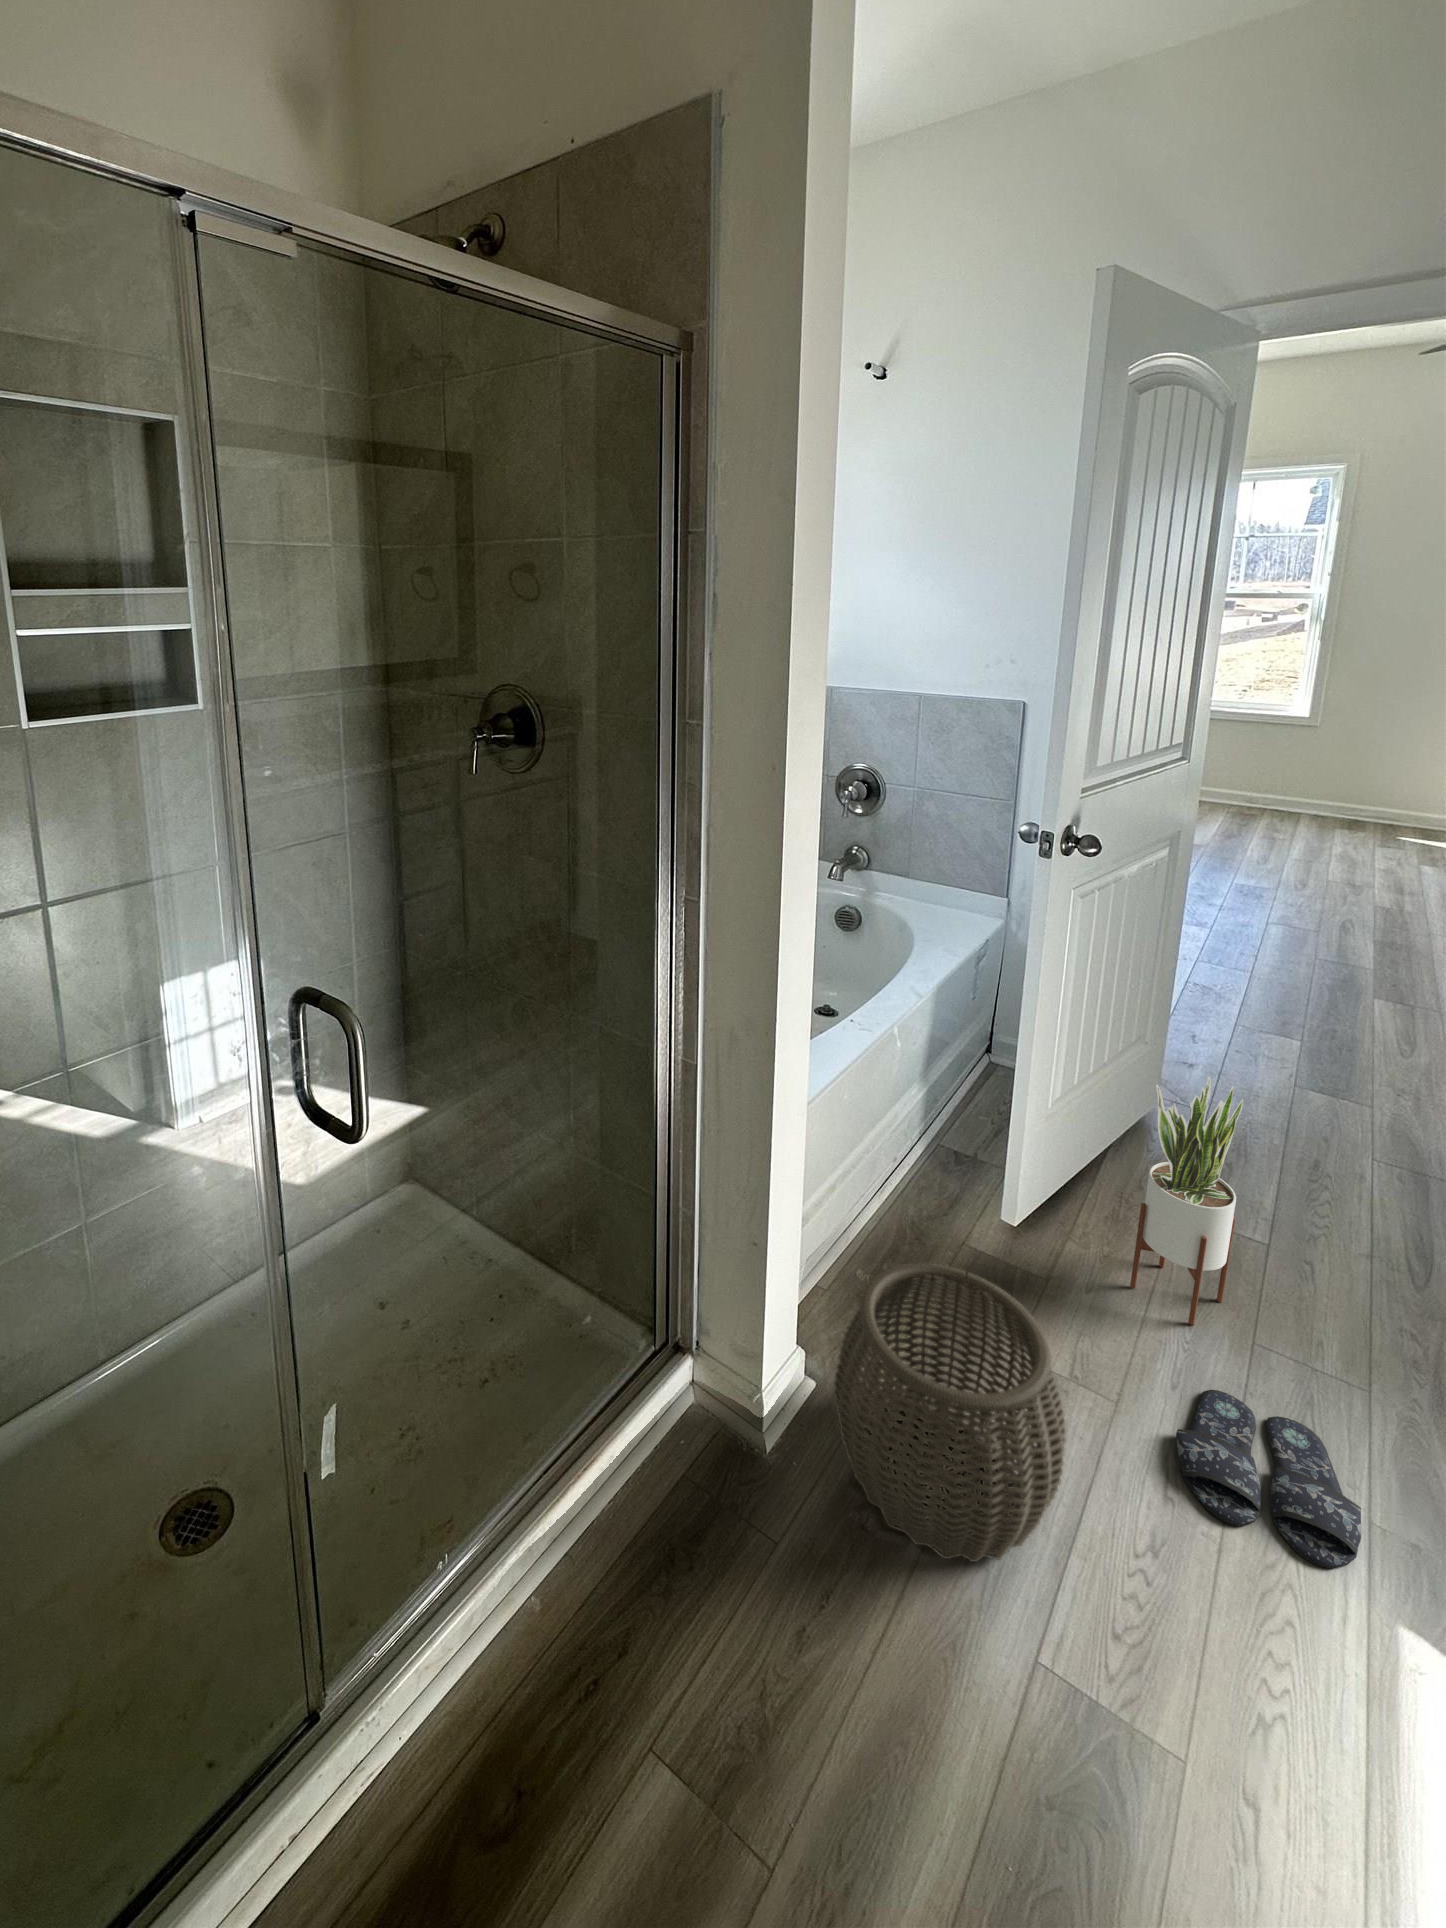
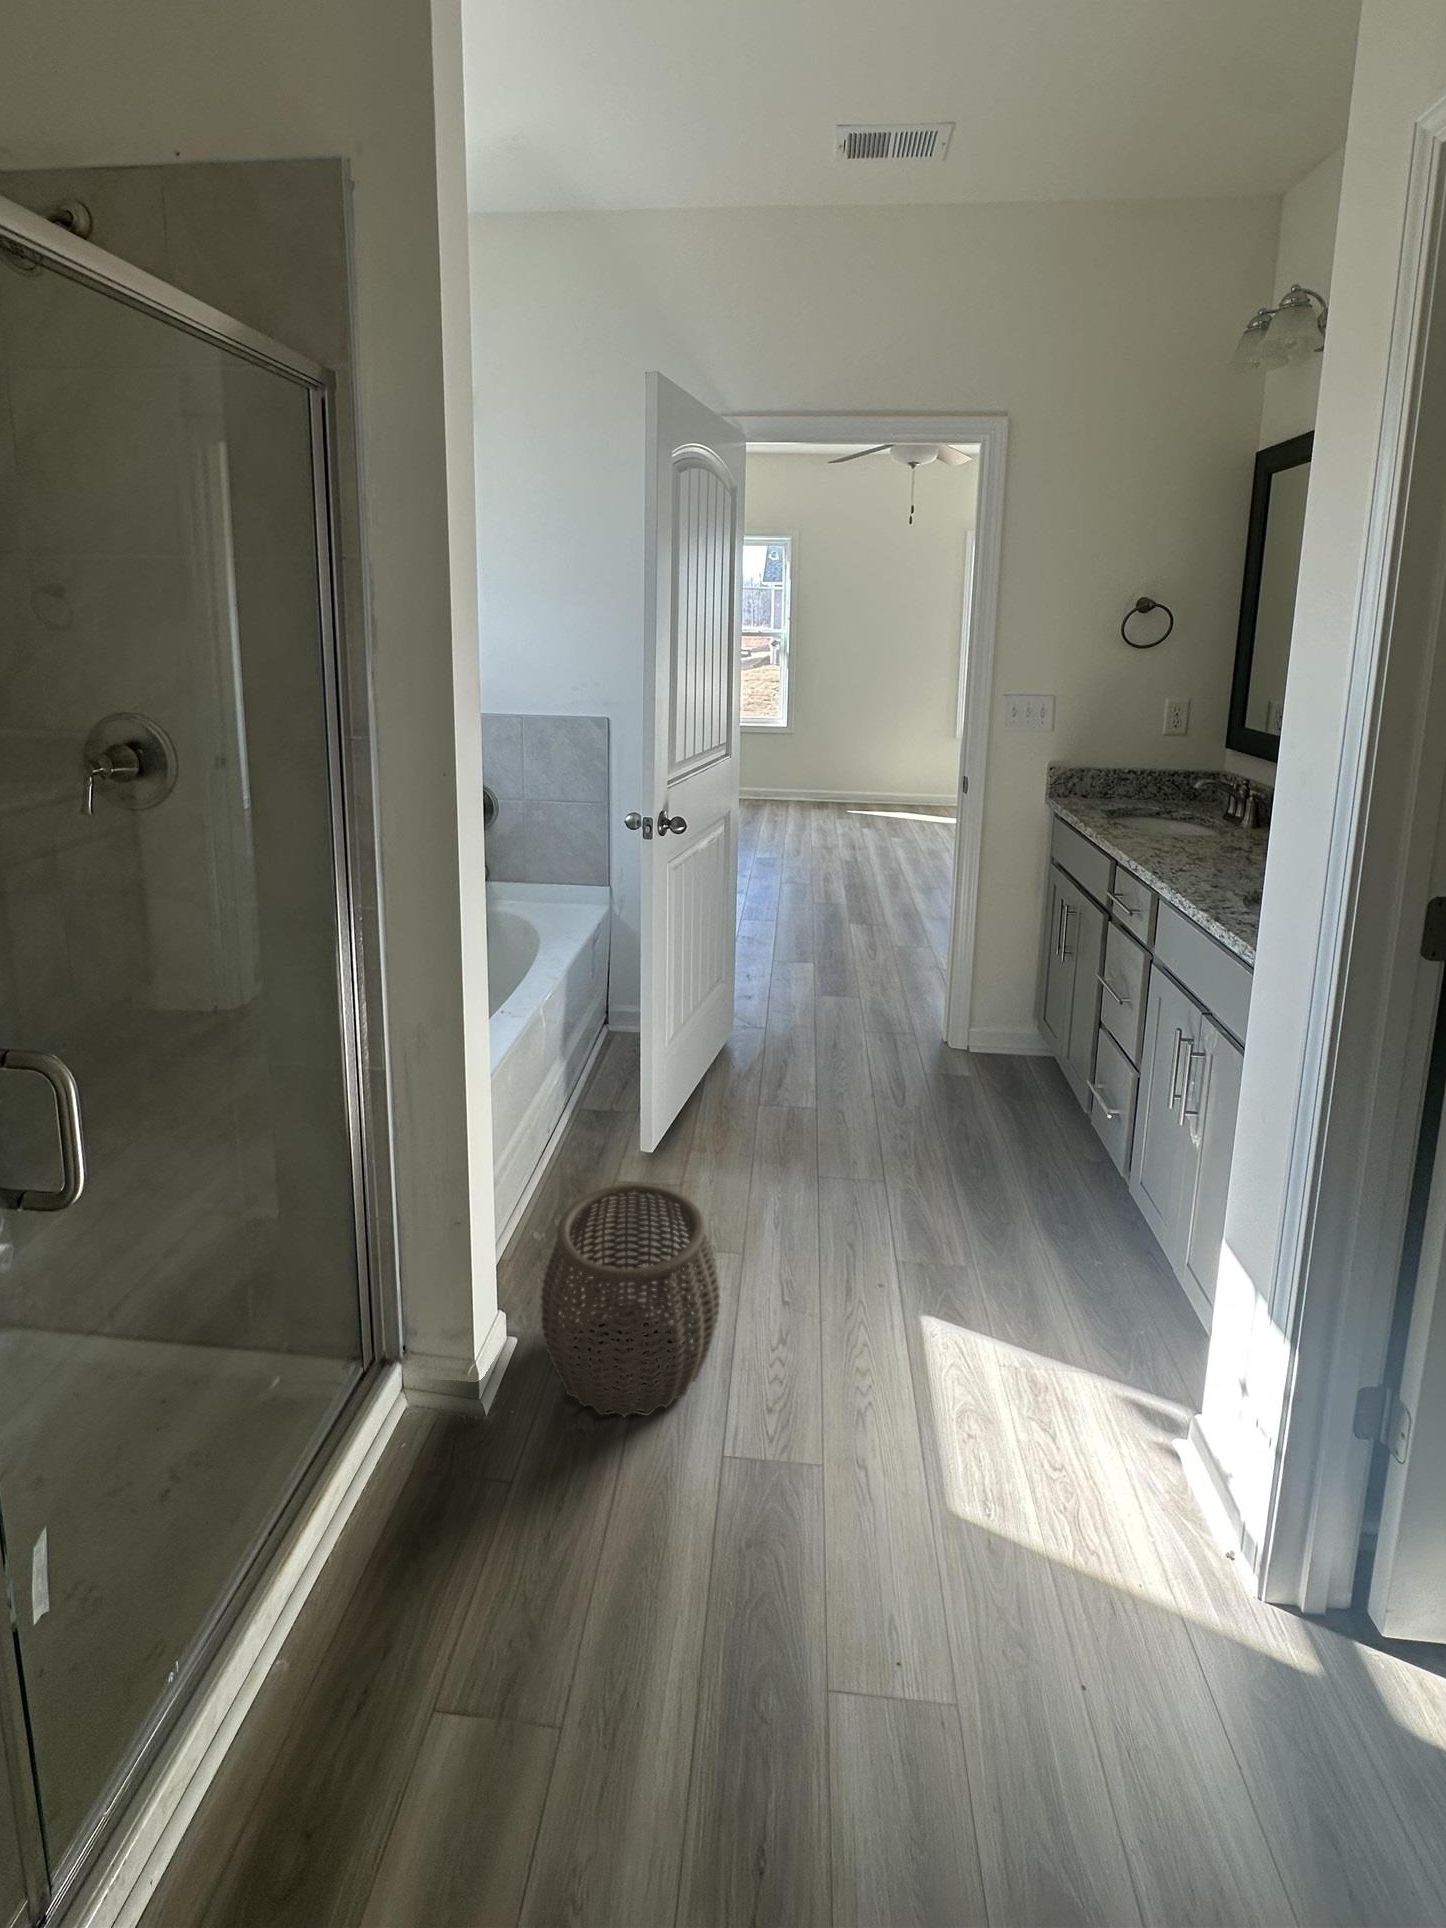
potted plant: present [1130,1077,1243,1325] -> none [736,988,795,1181]
slippers: present [1176,1390,1361,1569] -> none [781,1216,889,1298]

